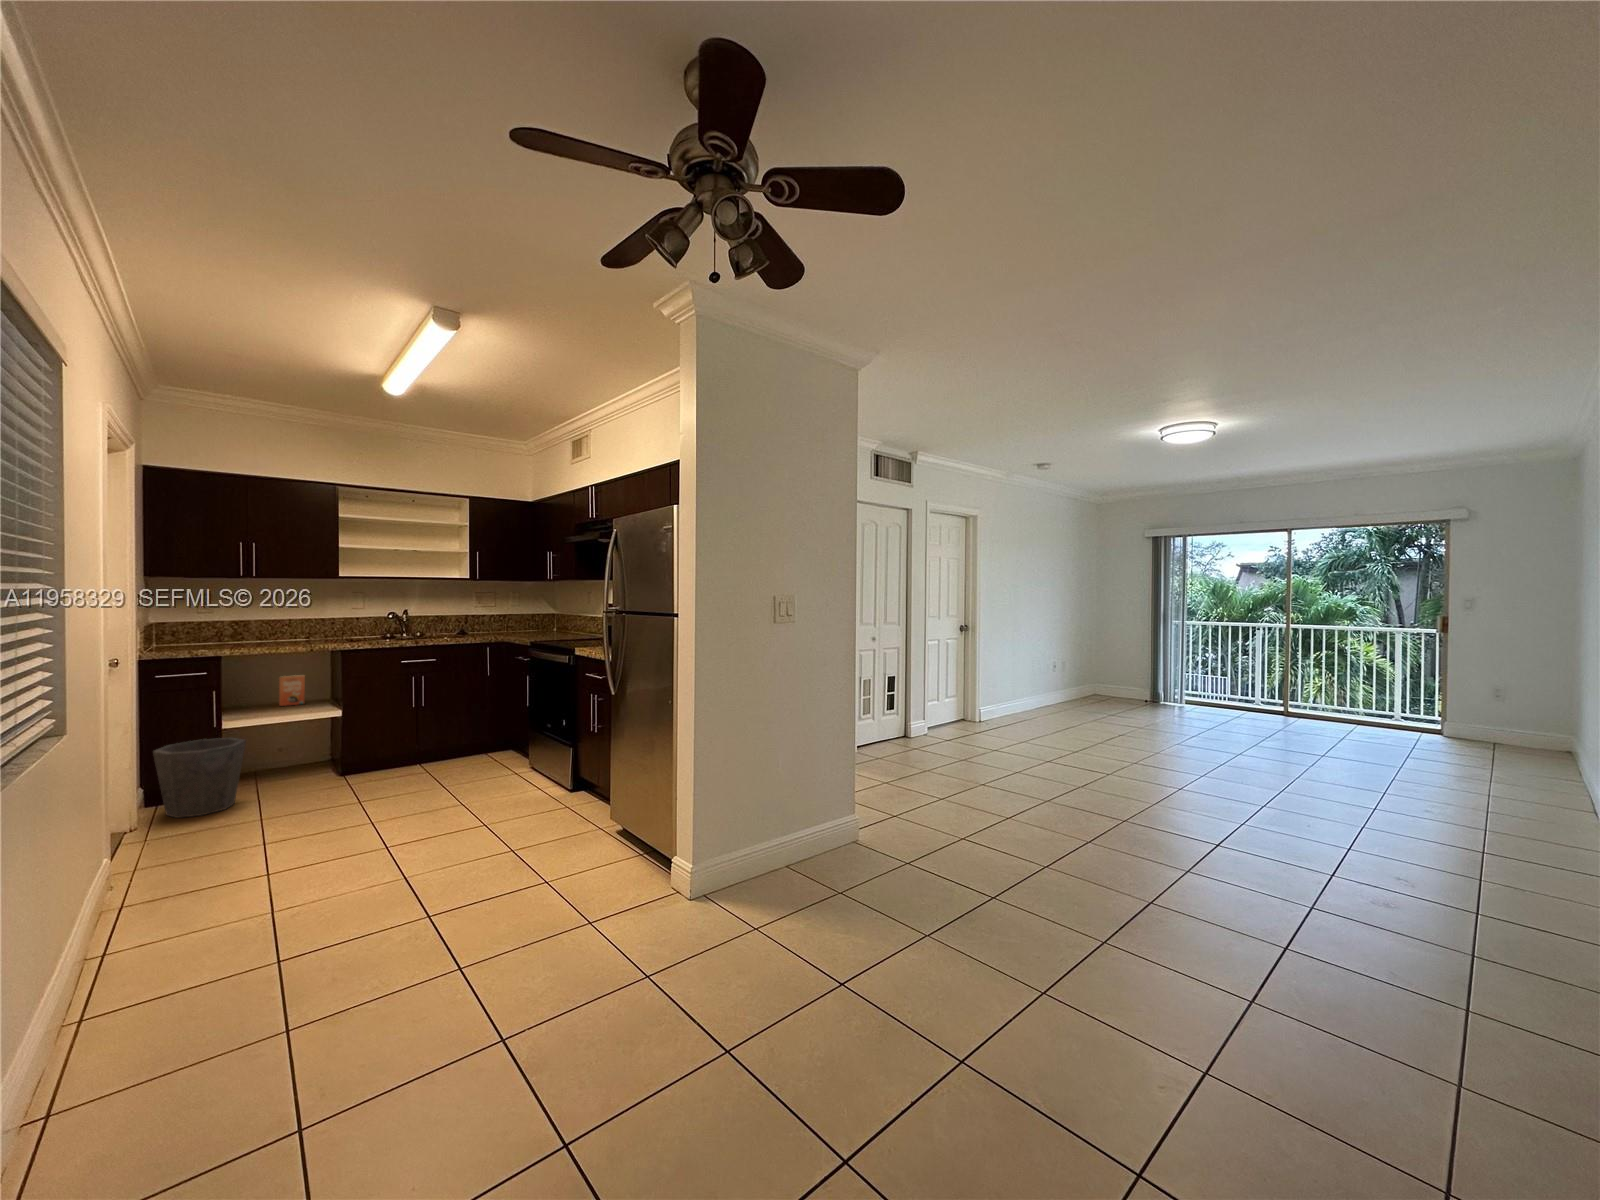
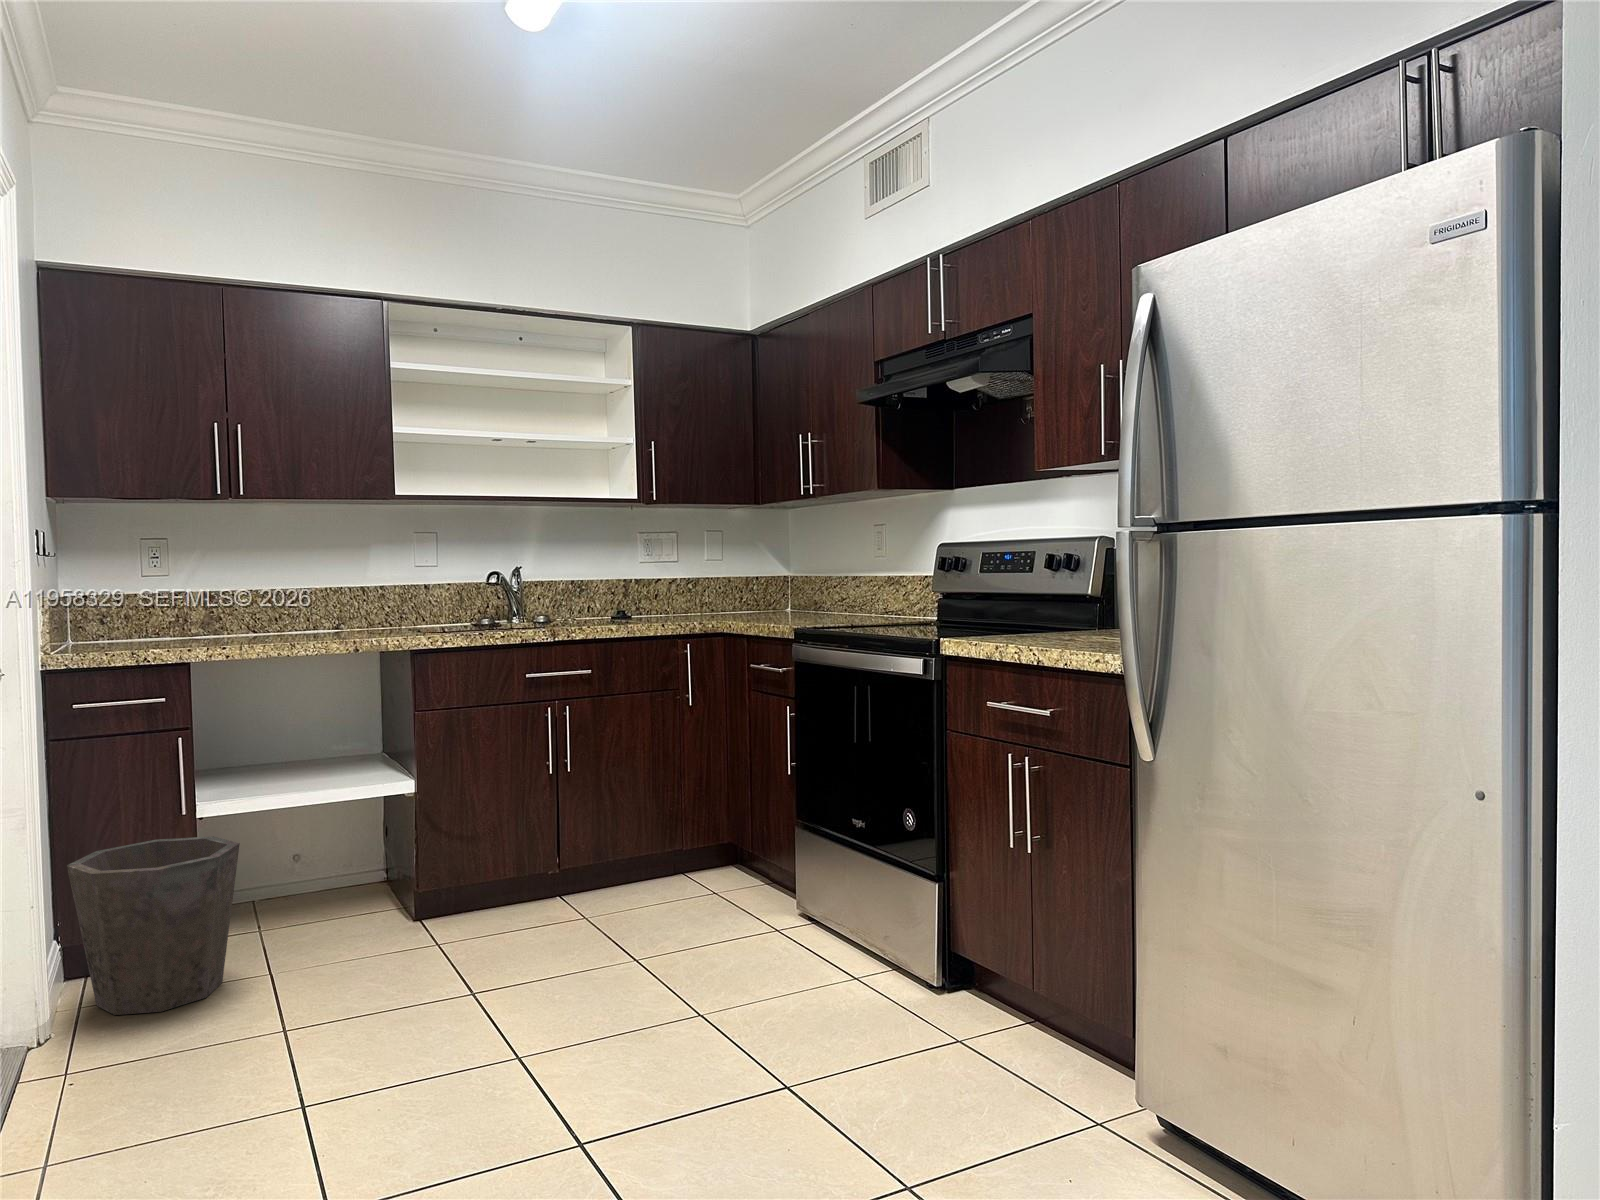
paperback book: present [279,675,305,706] -> none [274,703,363,774]

